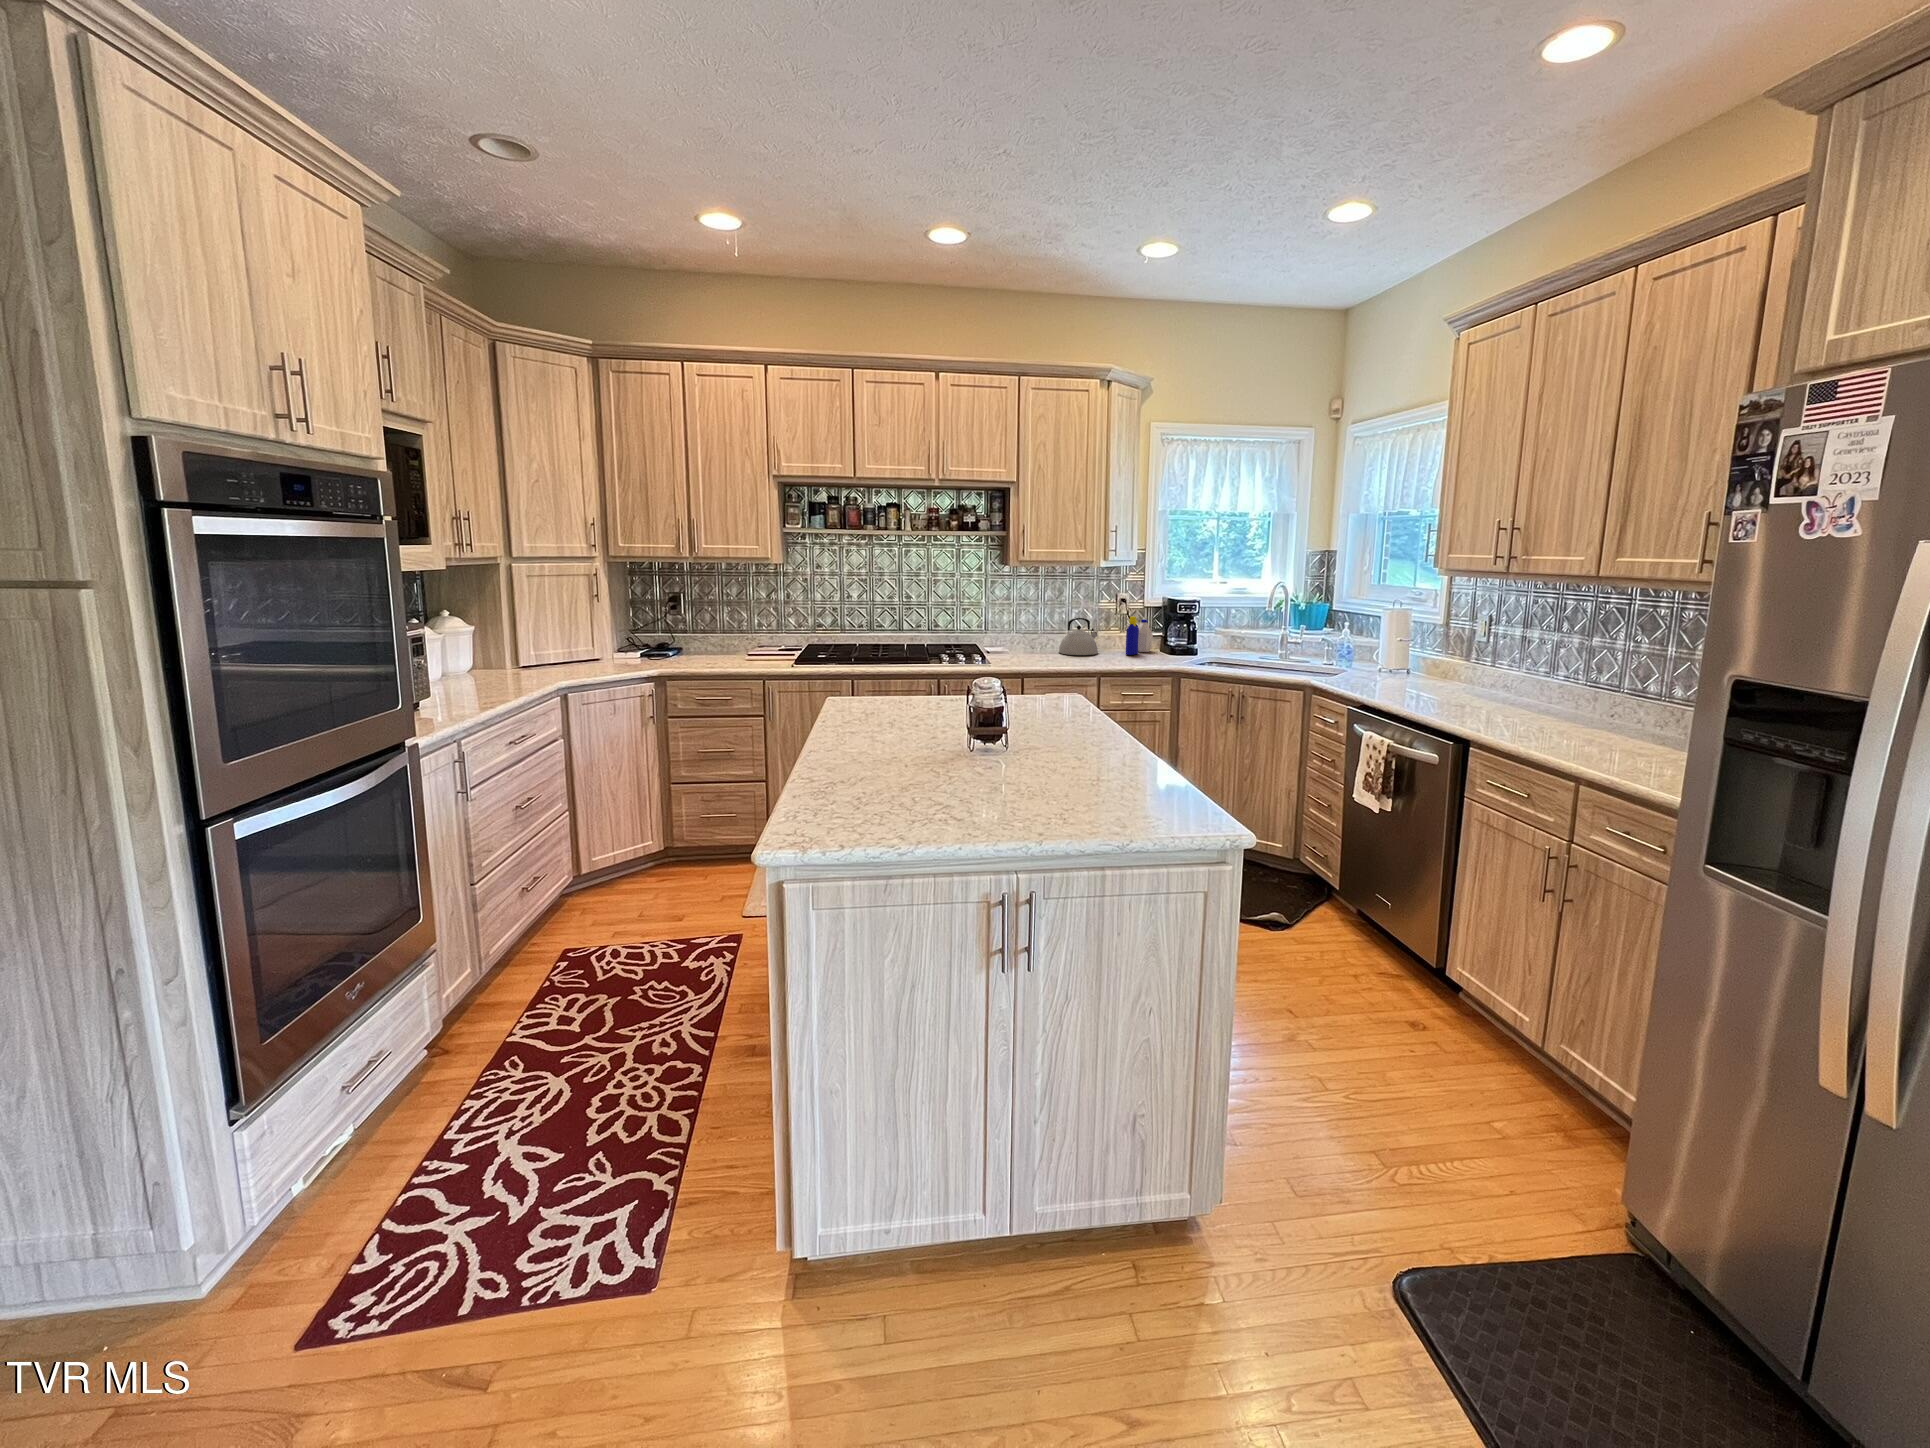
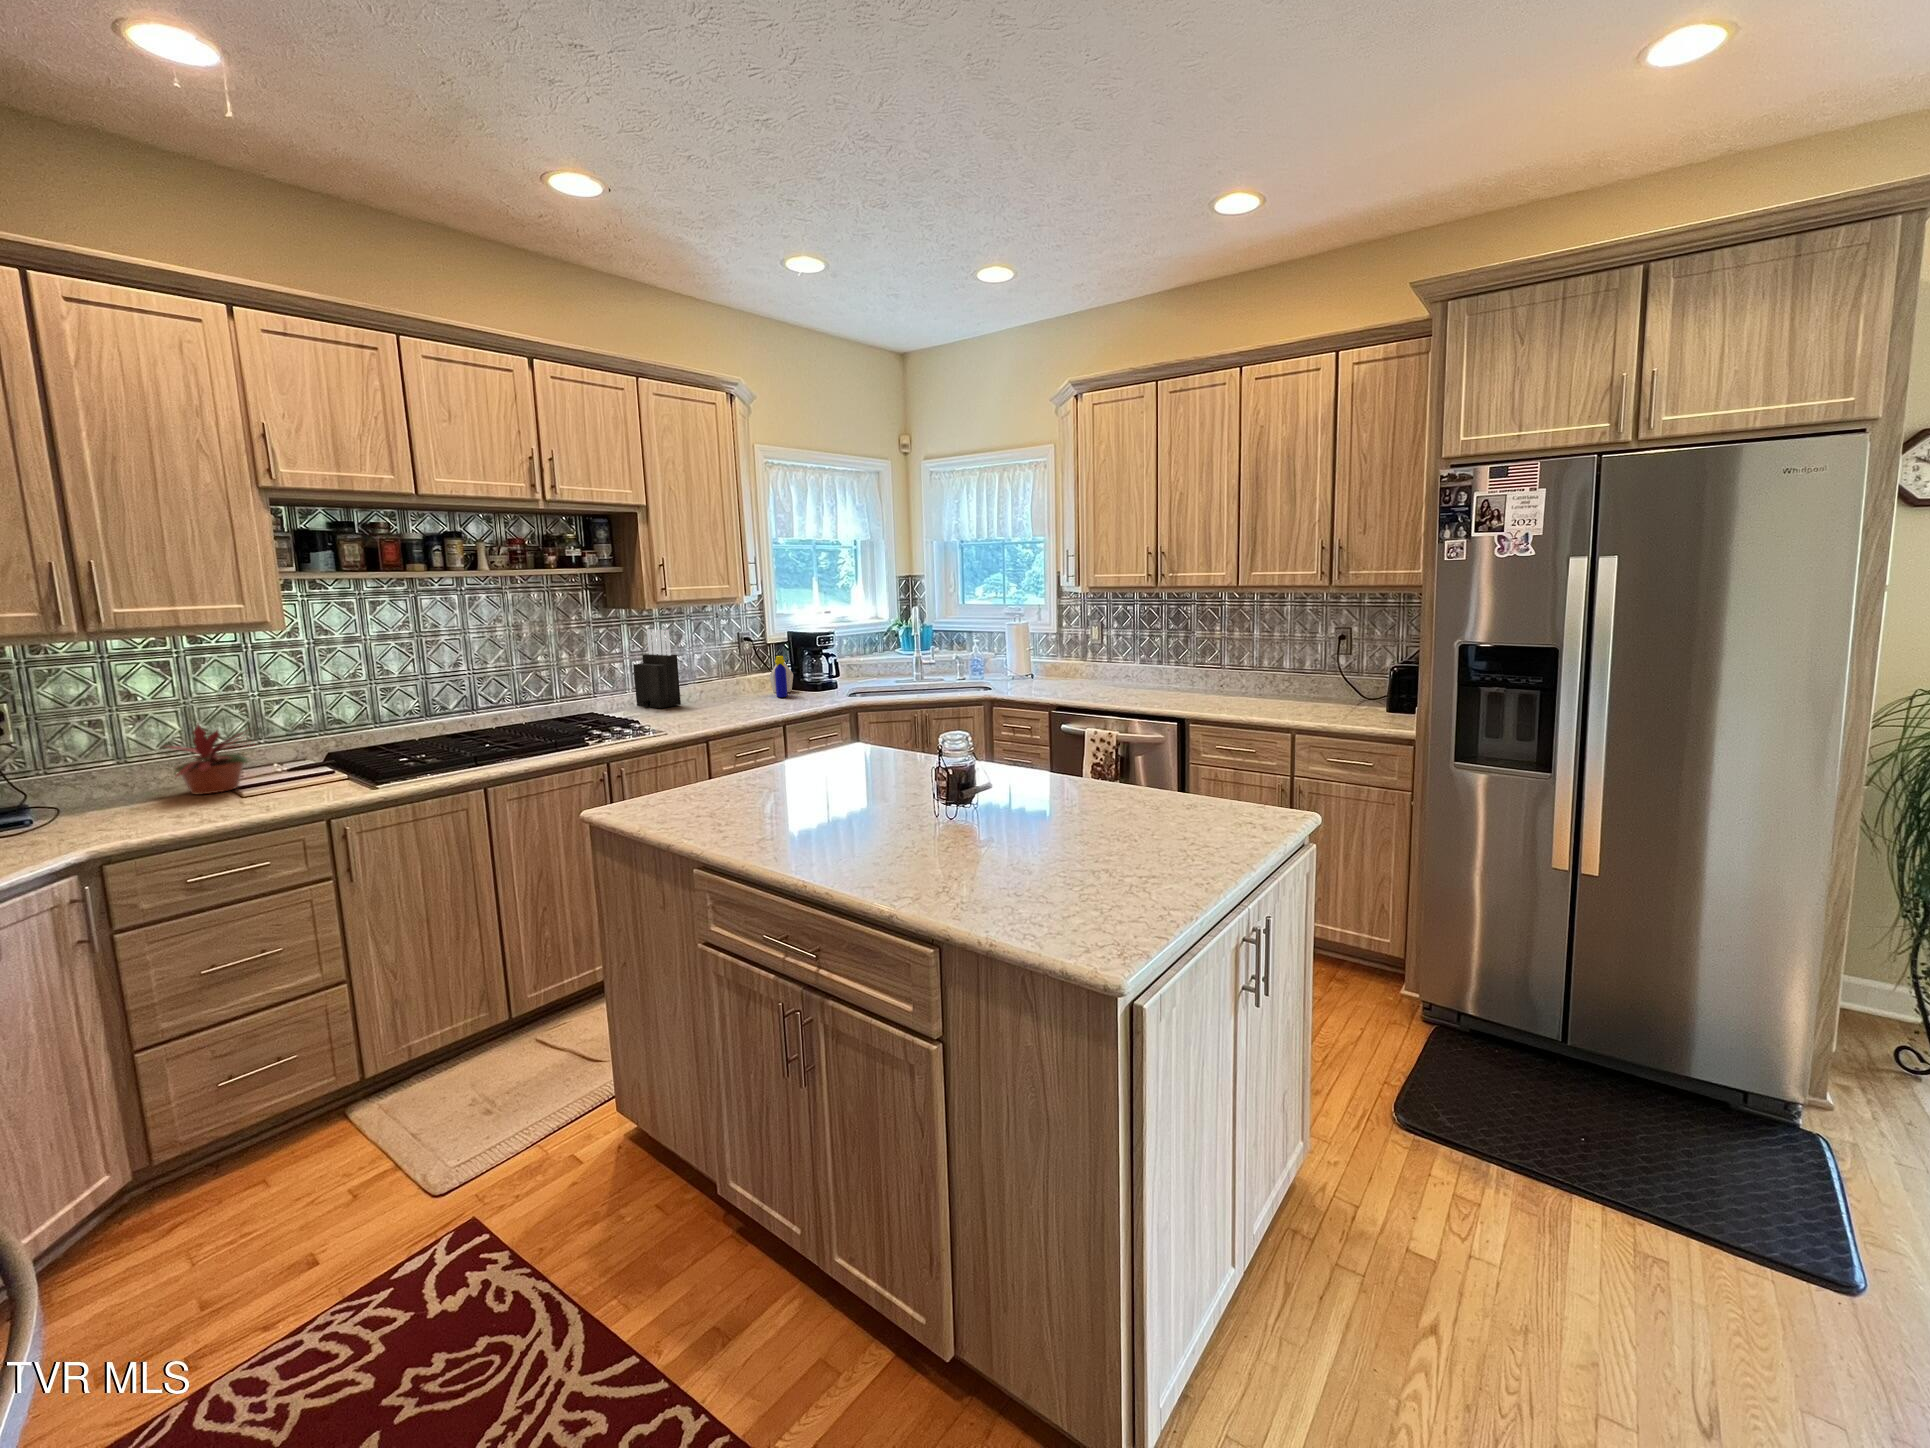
knife block: none [1018,583,1045,649] -> present [633,629,681,708]
potted plant: none [713,615,763,657] -> present [165,723,250,794]
kettle: present [1059,618,1098,655] -> none [703,664,750,706]

